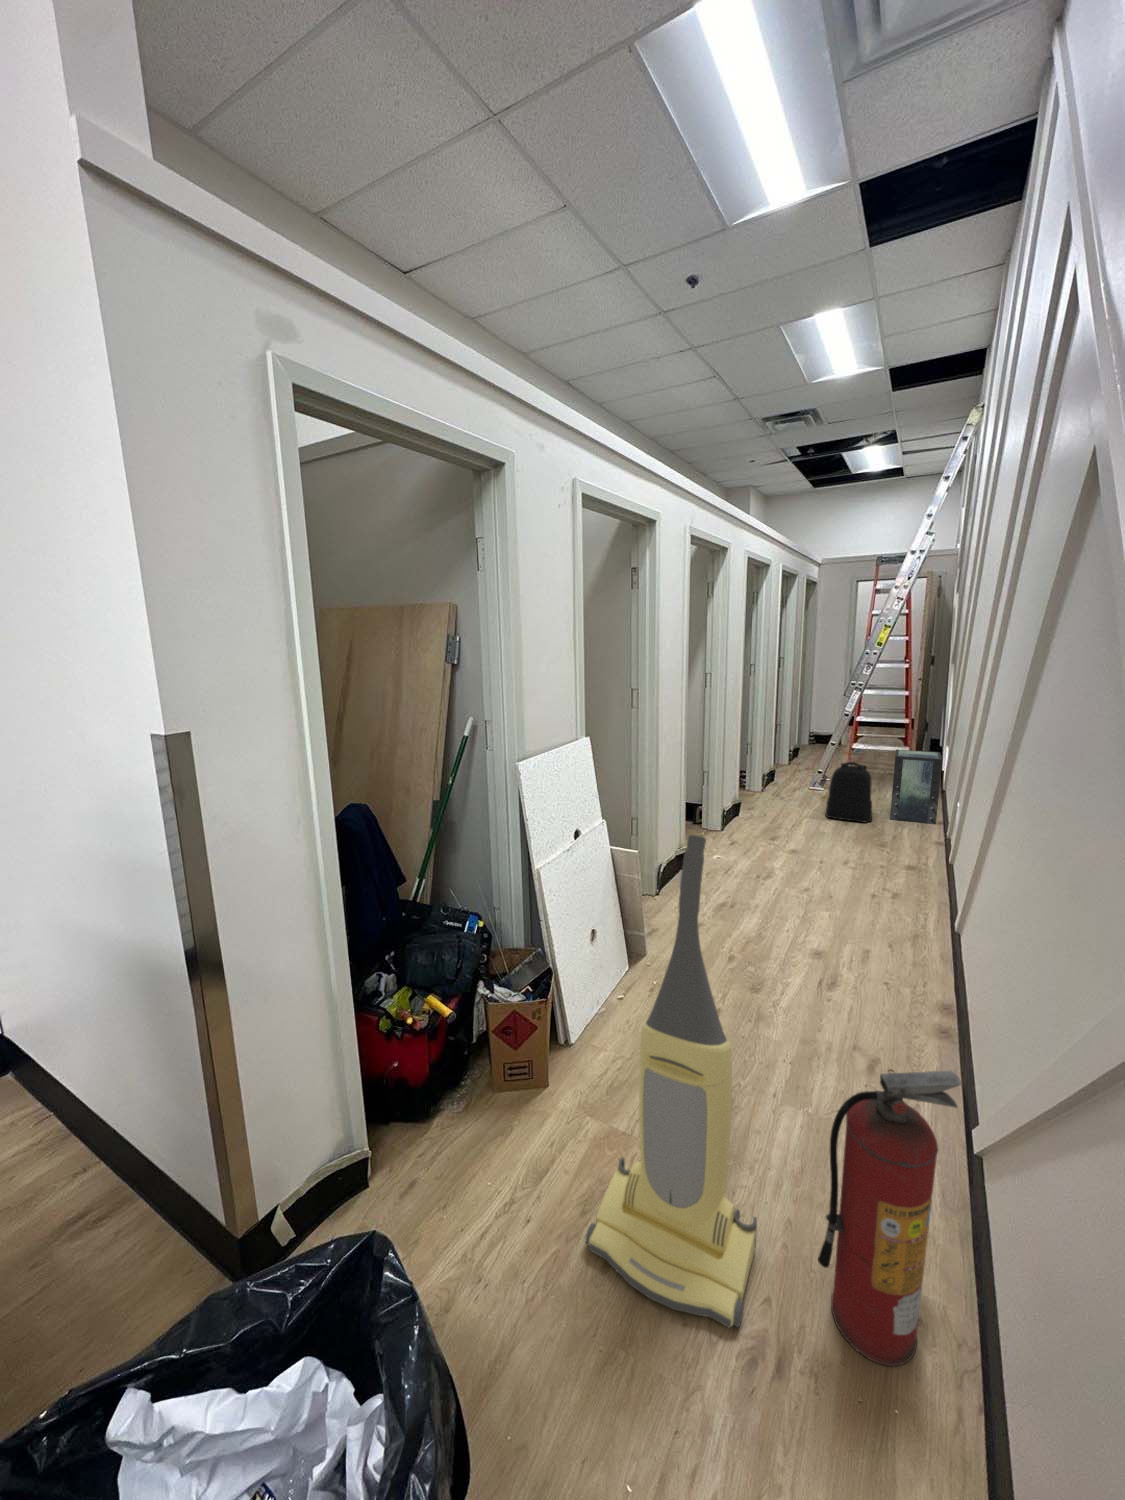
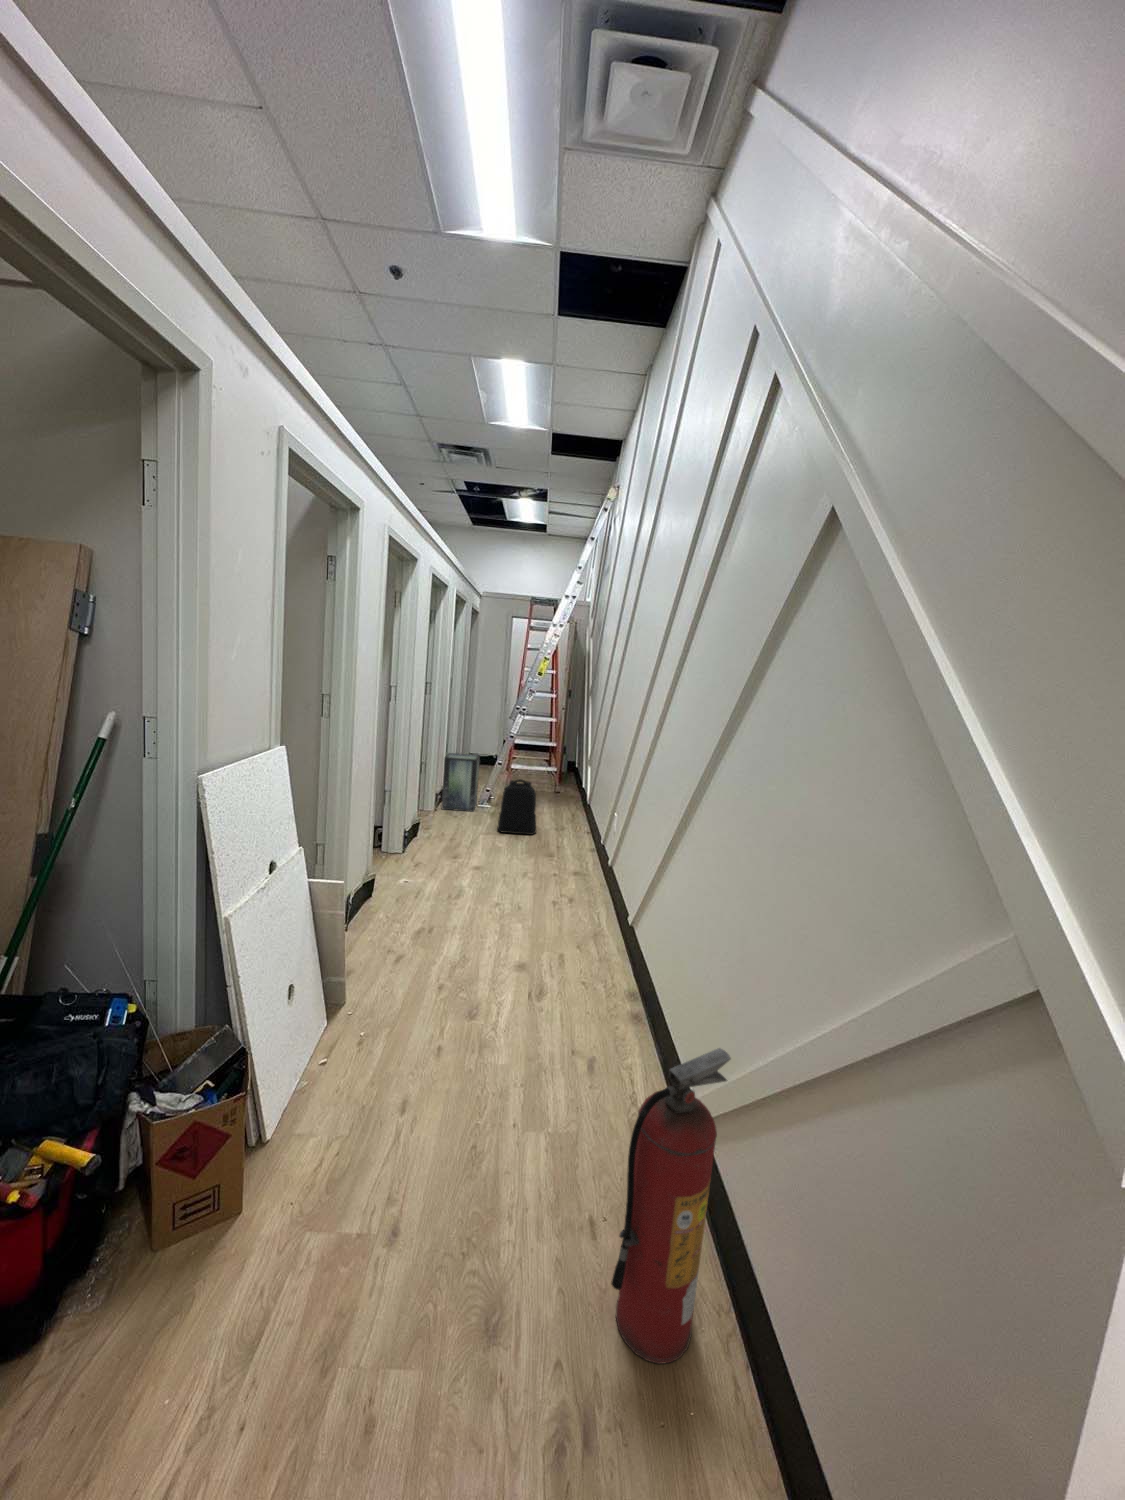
storage box: present [890,750,942,824] -> present [442,753,480,811]
vacuum cleaner: present [586,835,757,1328] -> none [342,850,544,1436]

